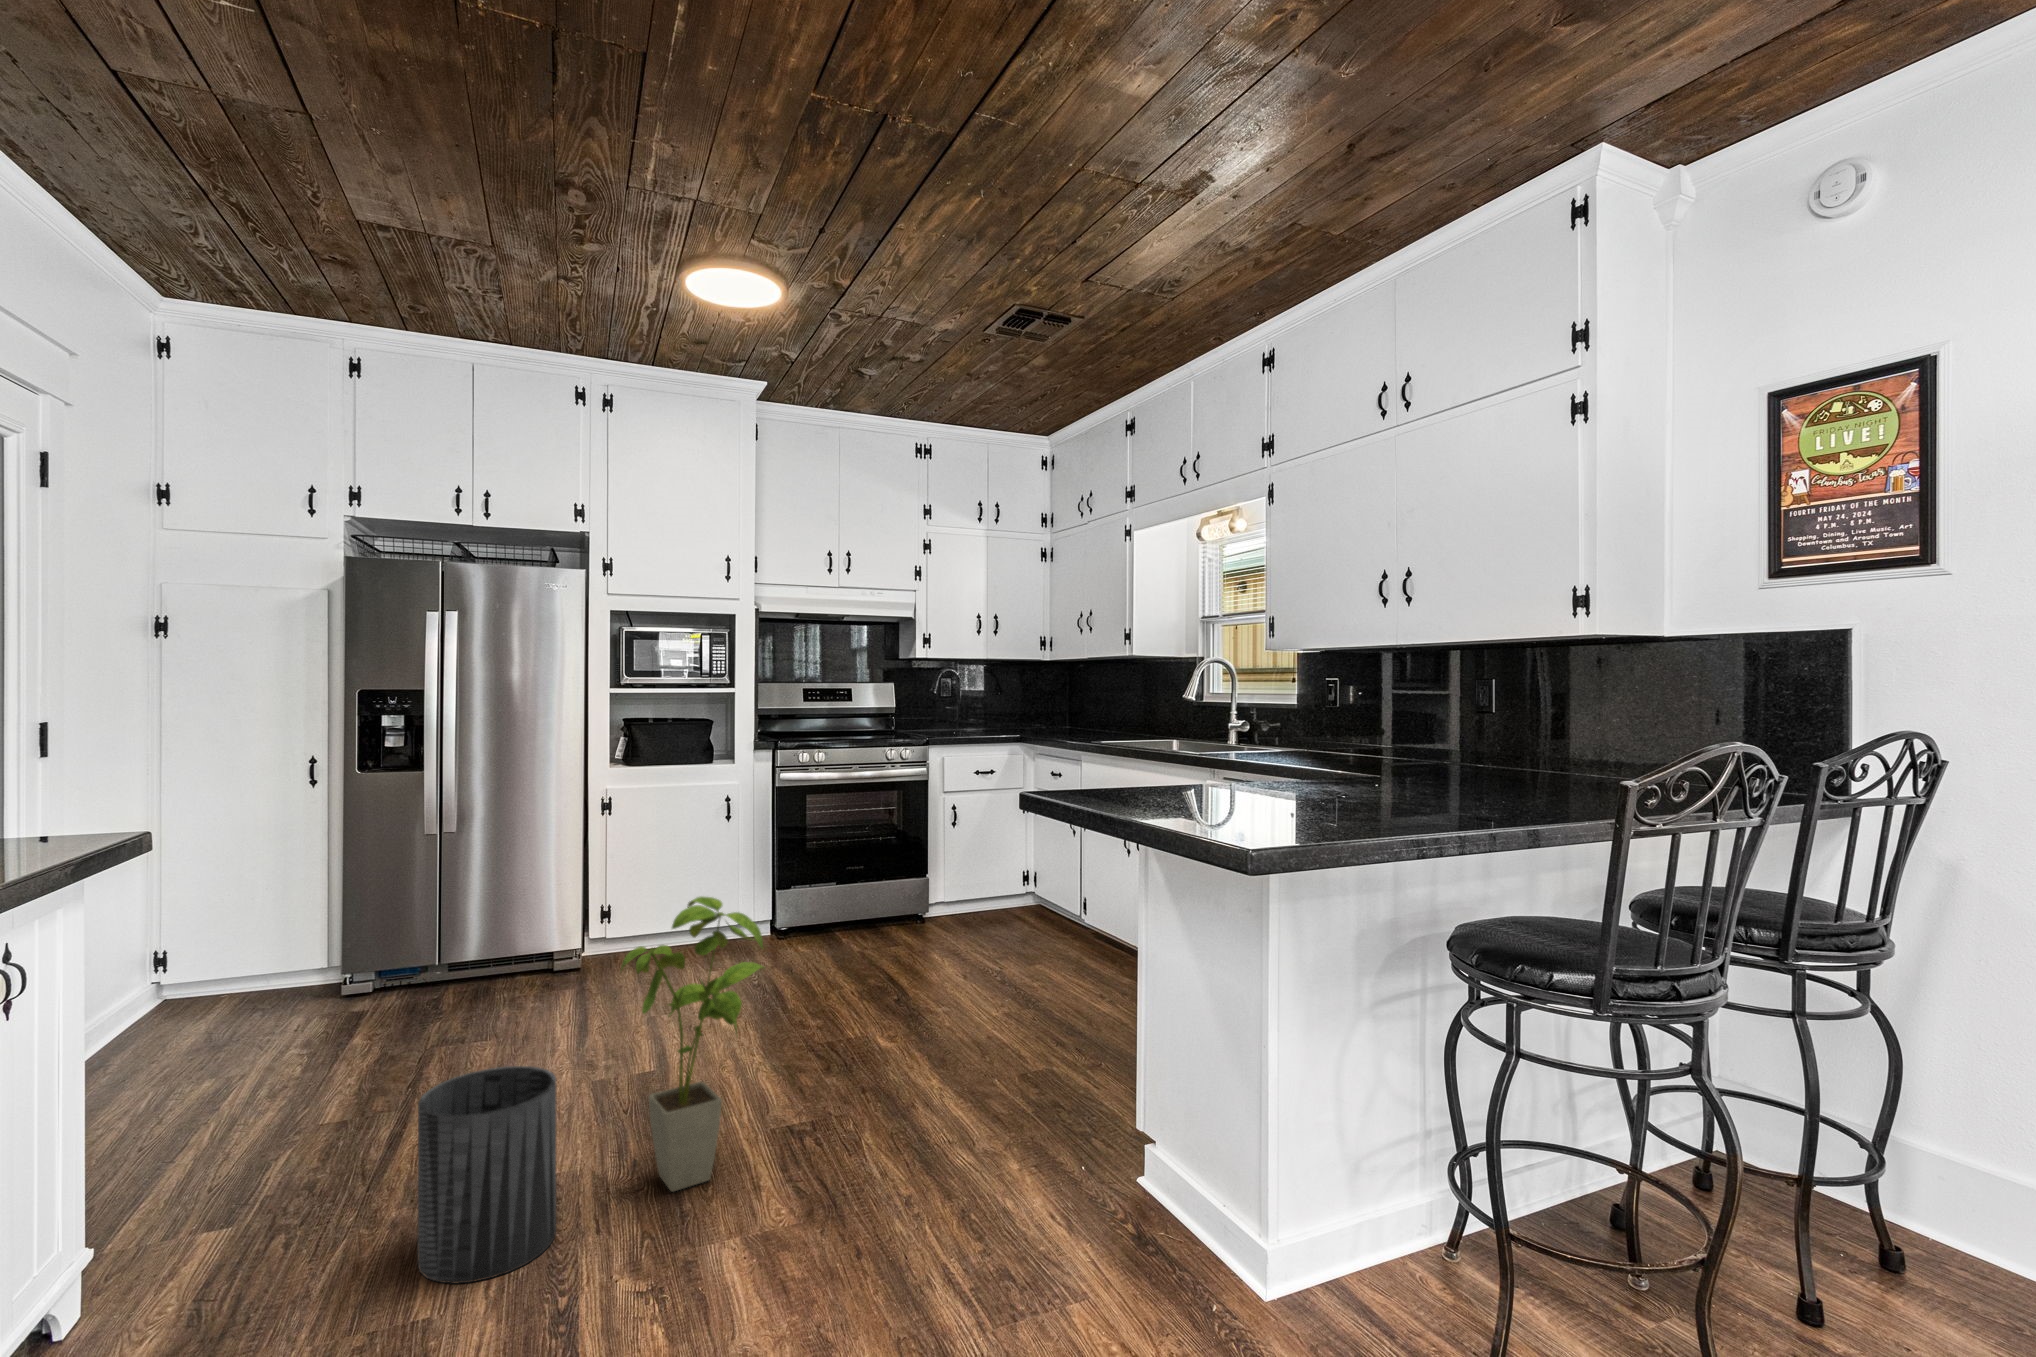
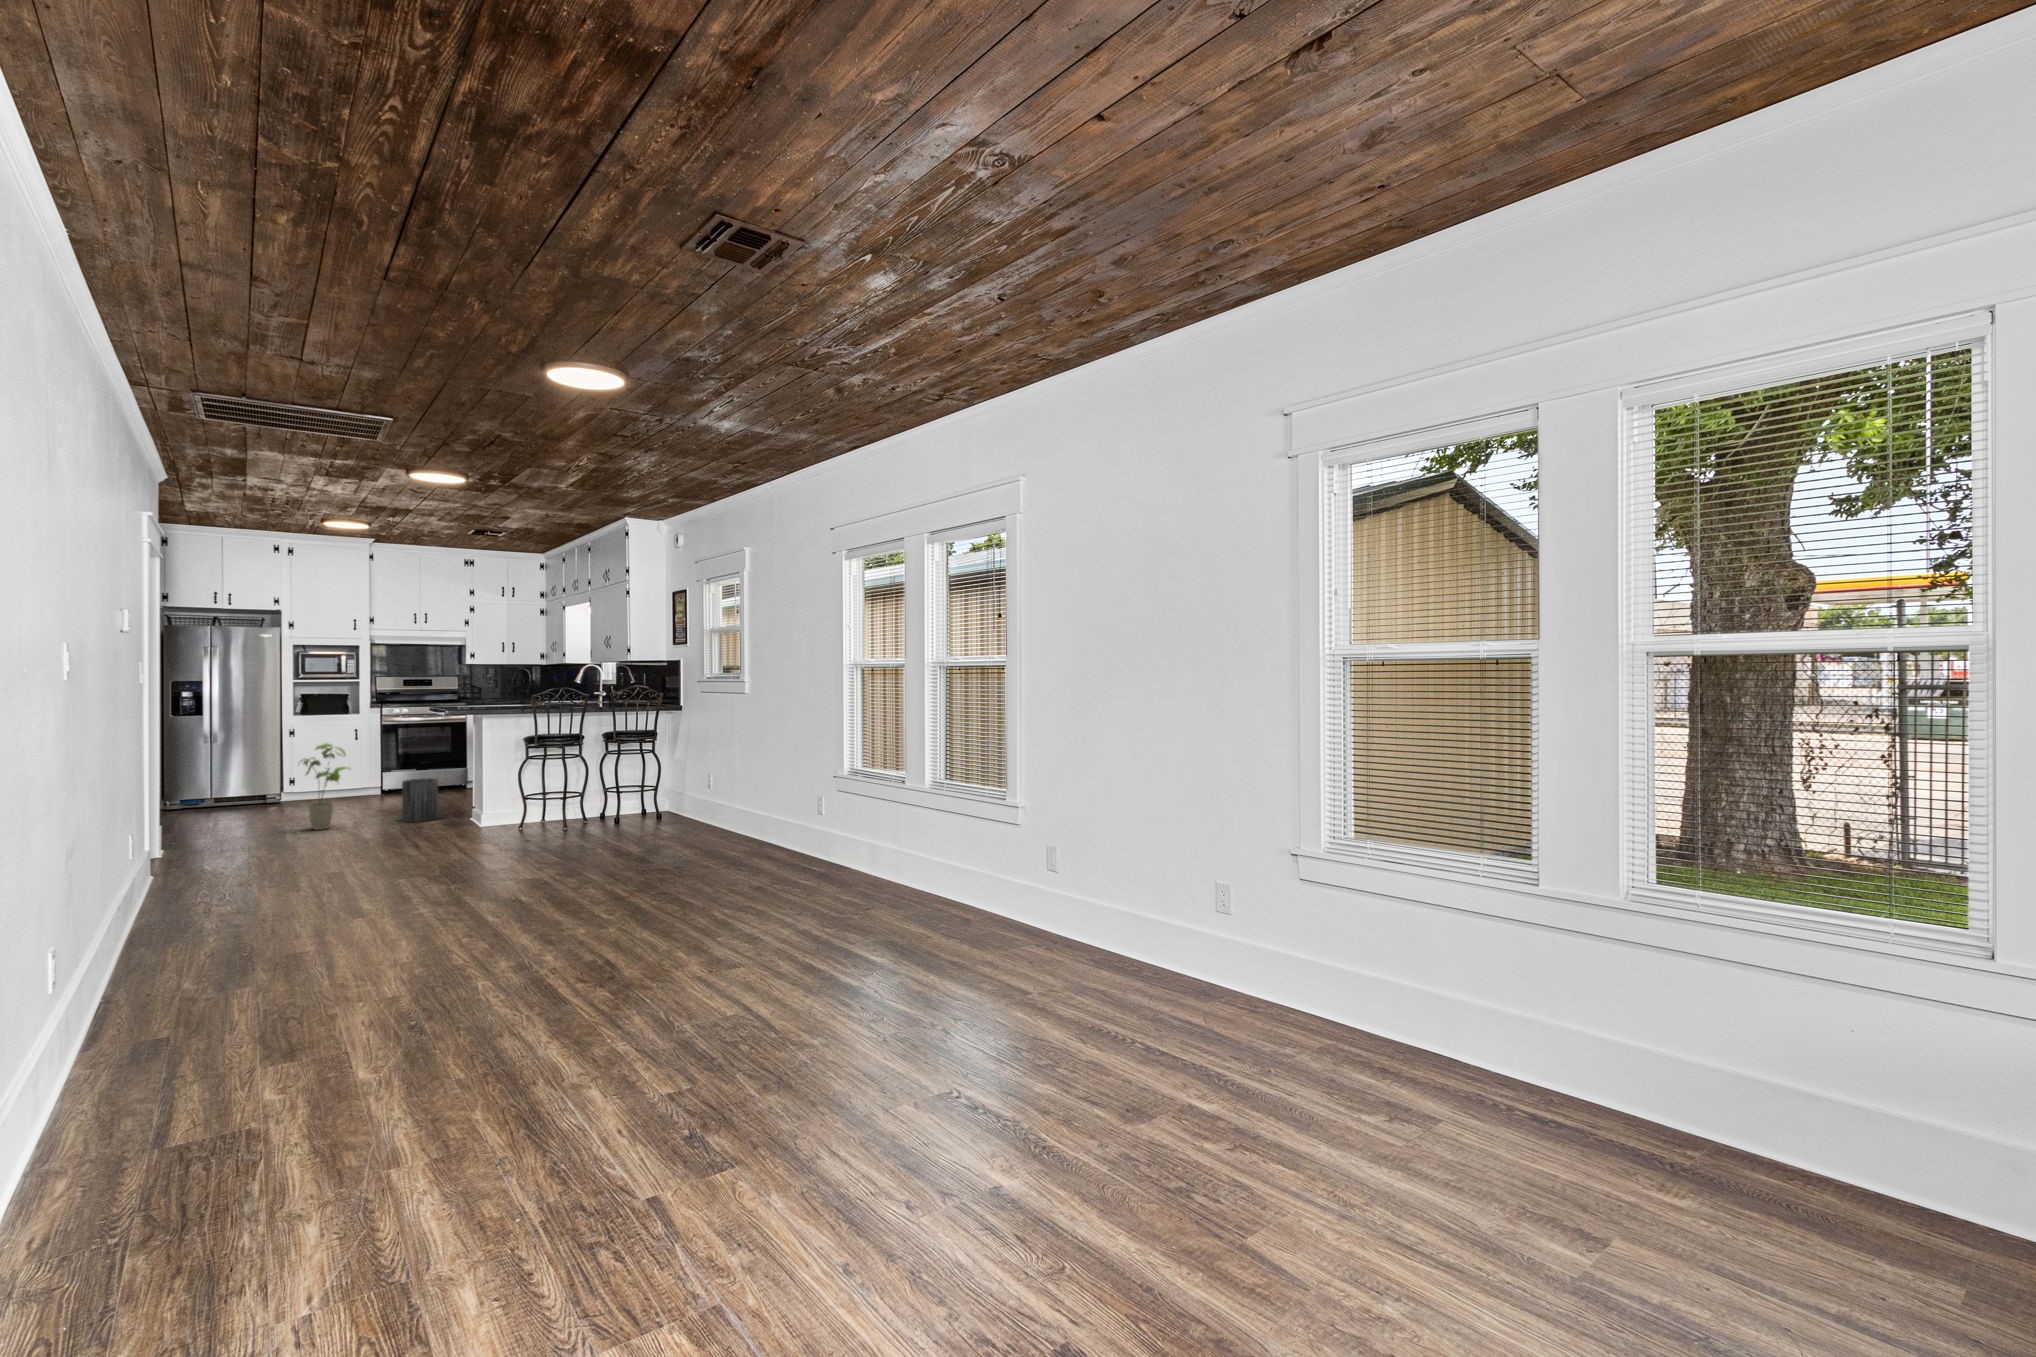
trash can: present [418,1066,557,1284] -> present [402,778,438,822]

